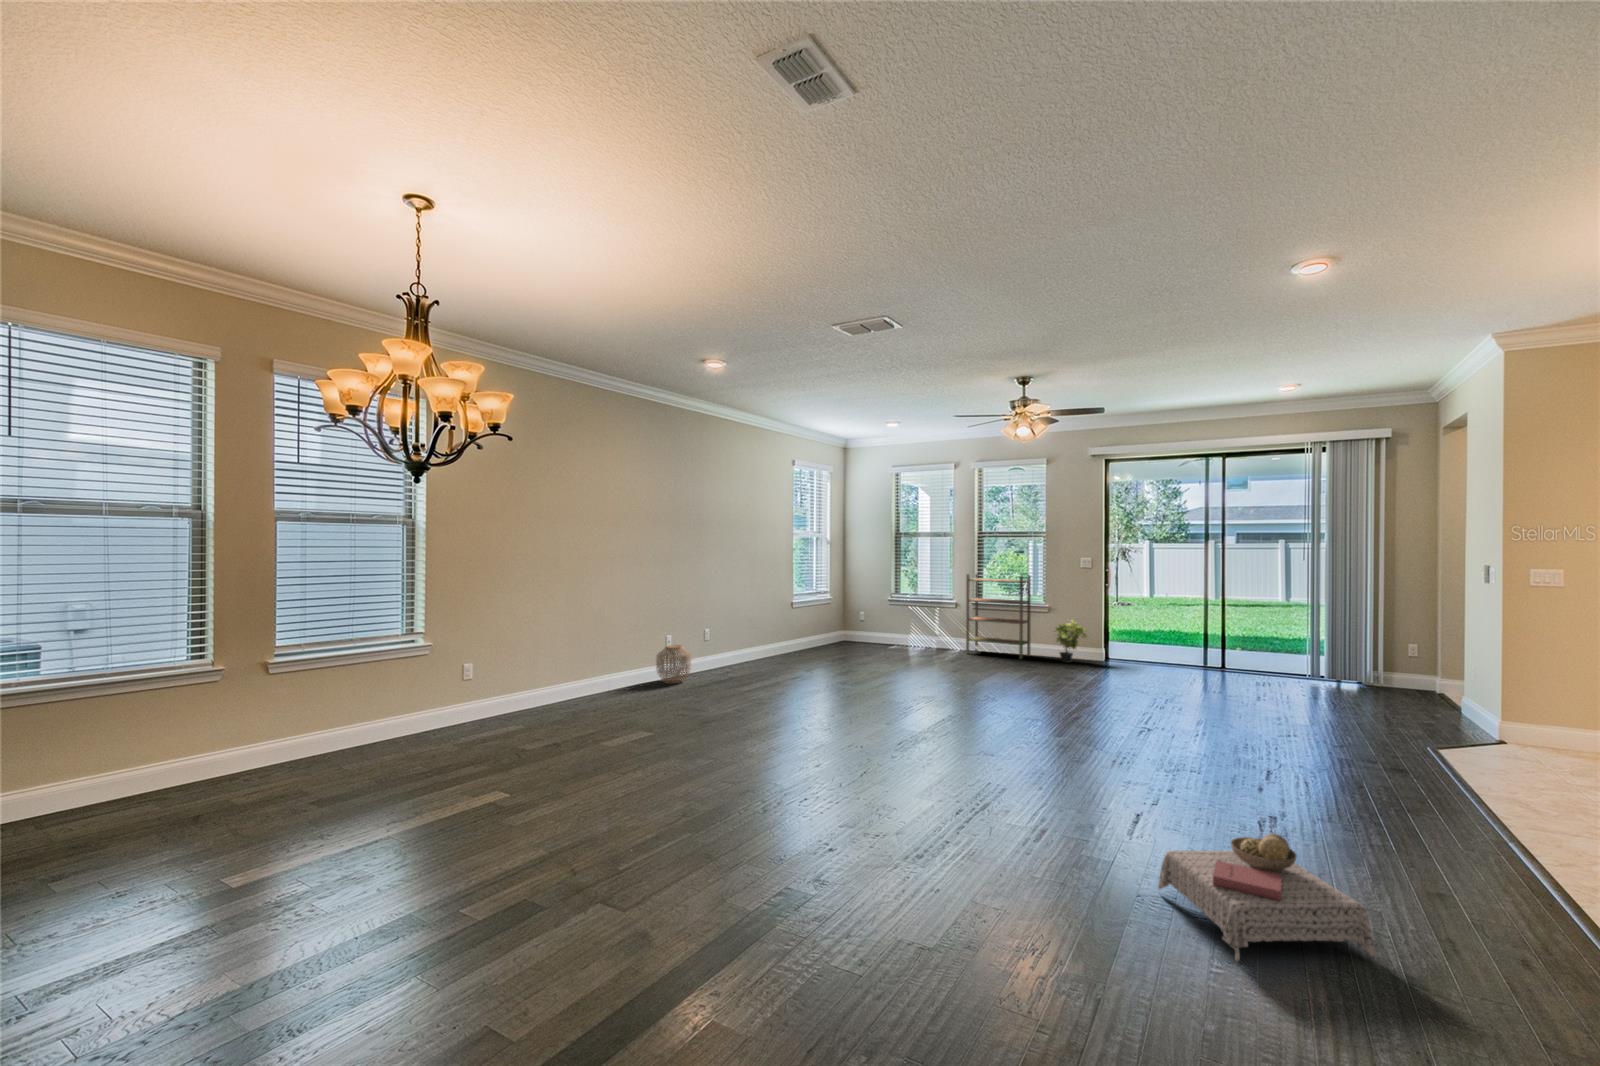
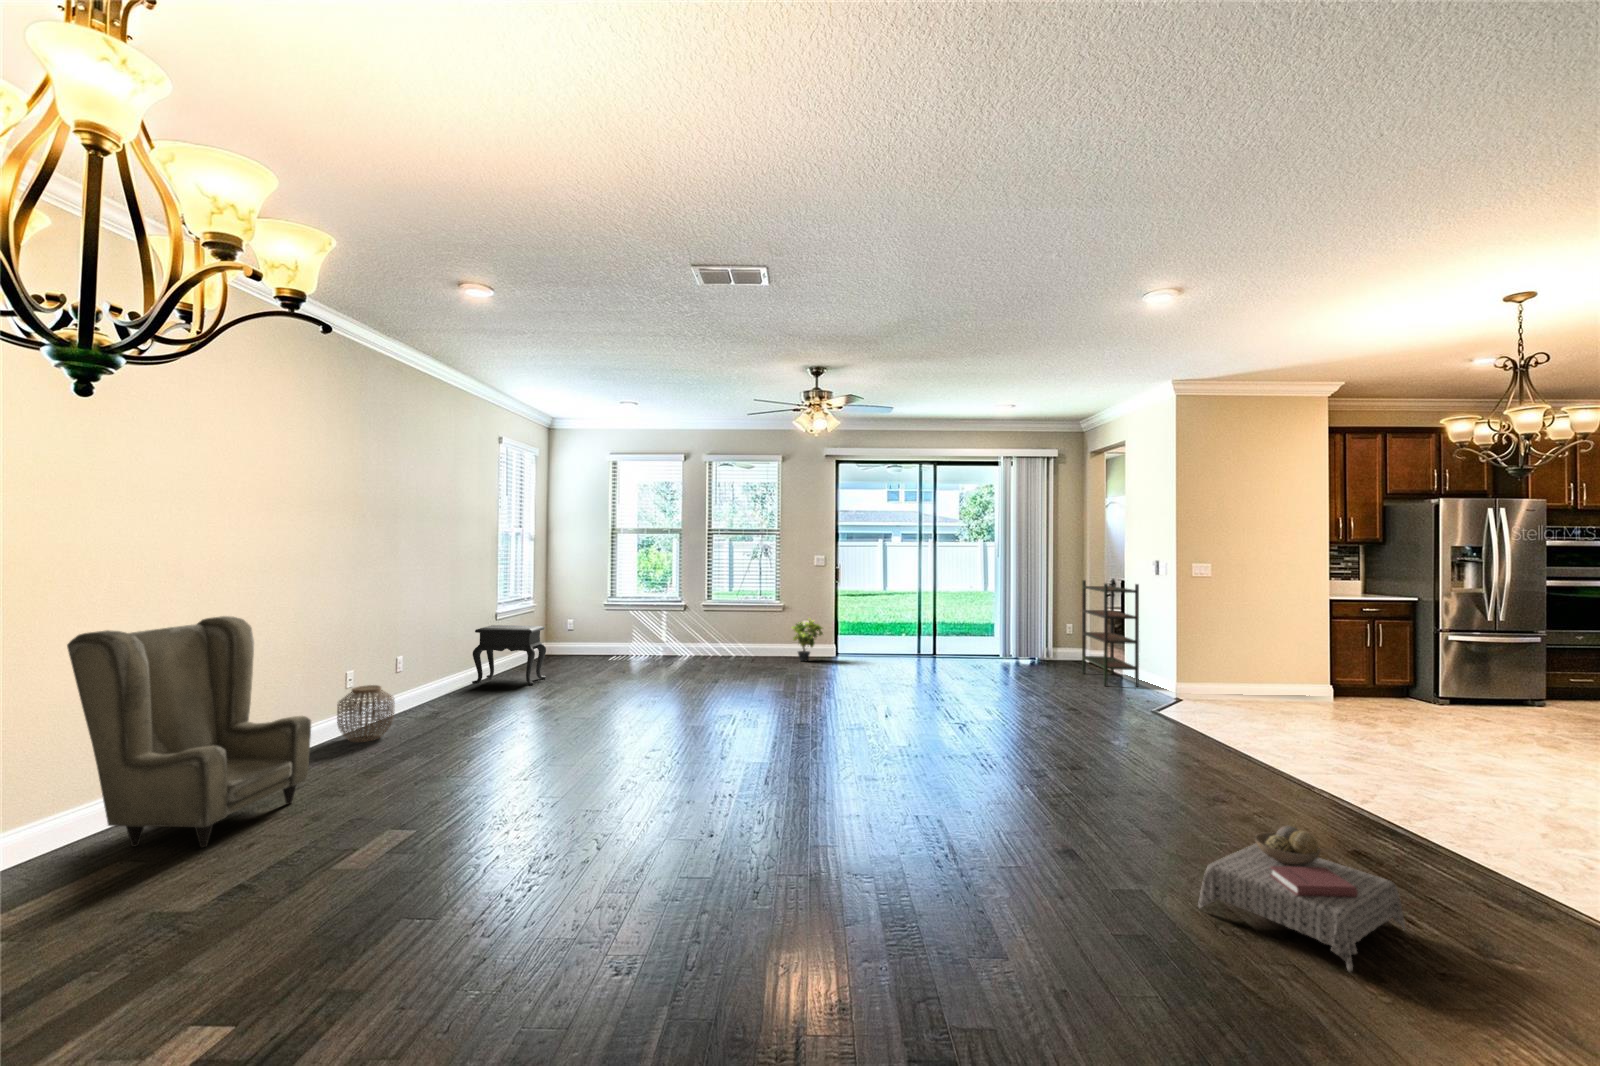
bookshelf: present [966,574,1031,659] -> present [1082,580,1139,687]
armchair: none [498,591,617,724] -> present [67,616,311,848]
side table: none [770,611,824,660] -> present [472,625,546,685]

